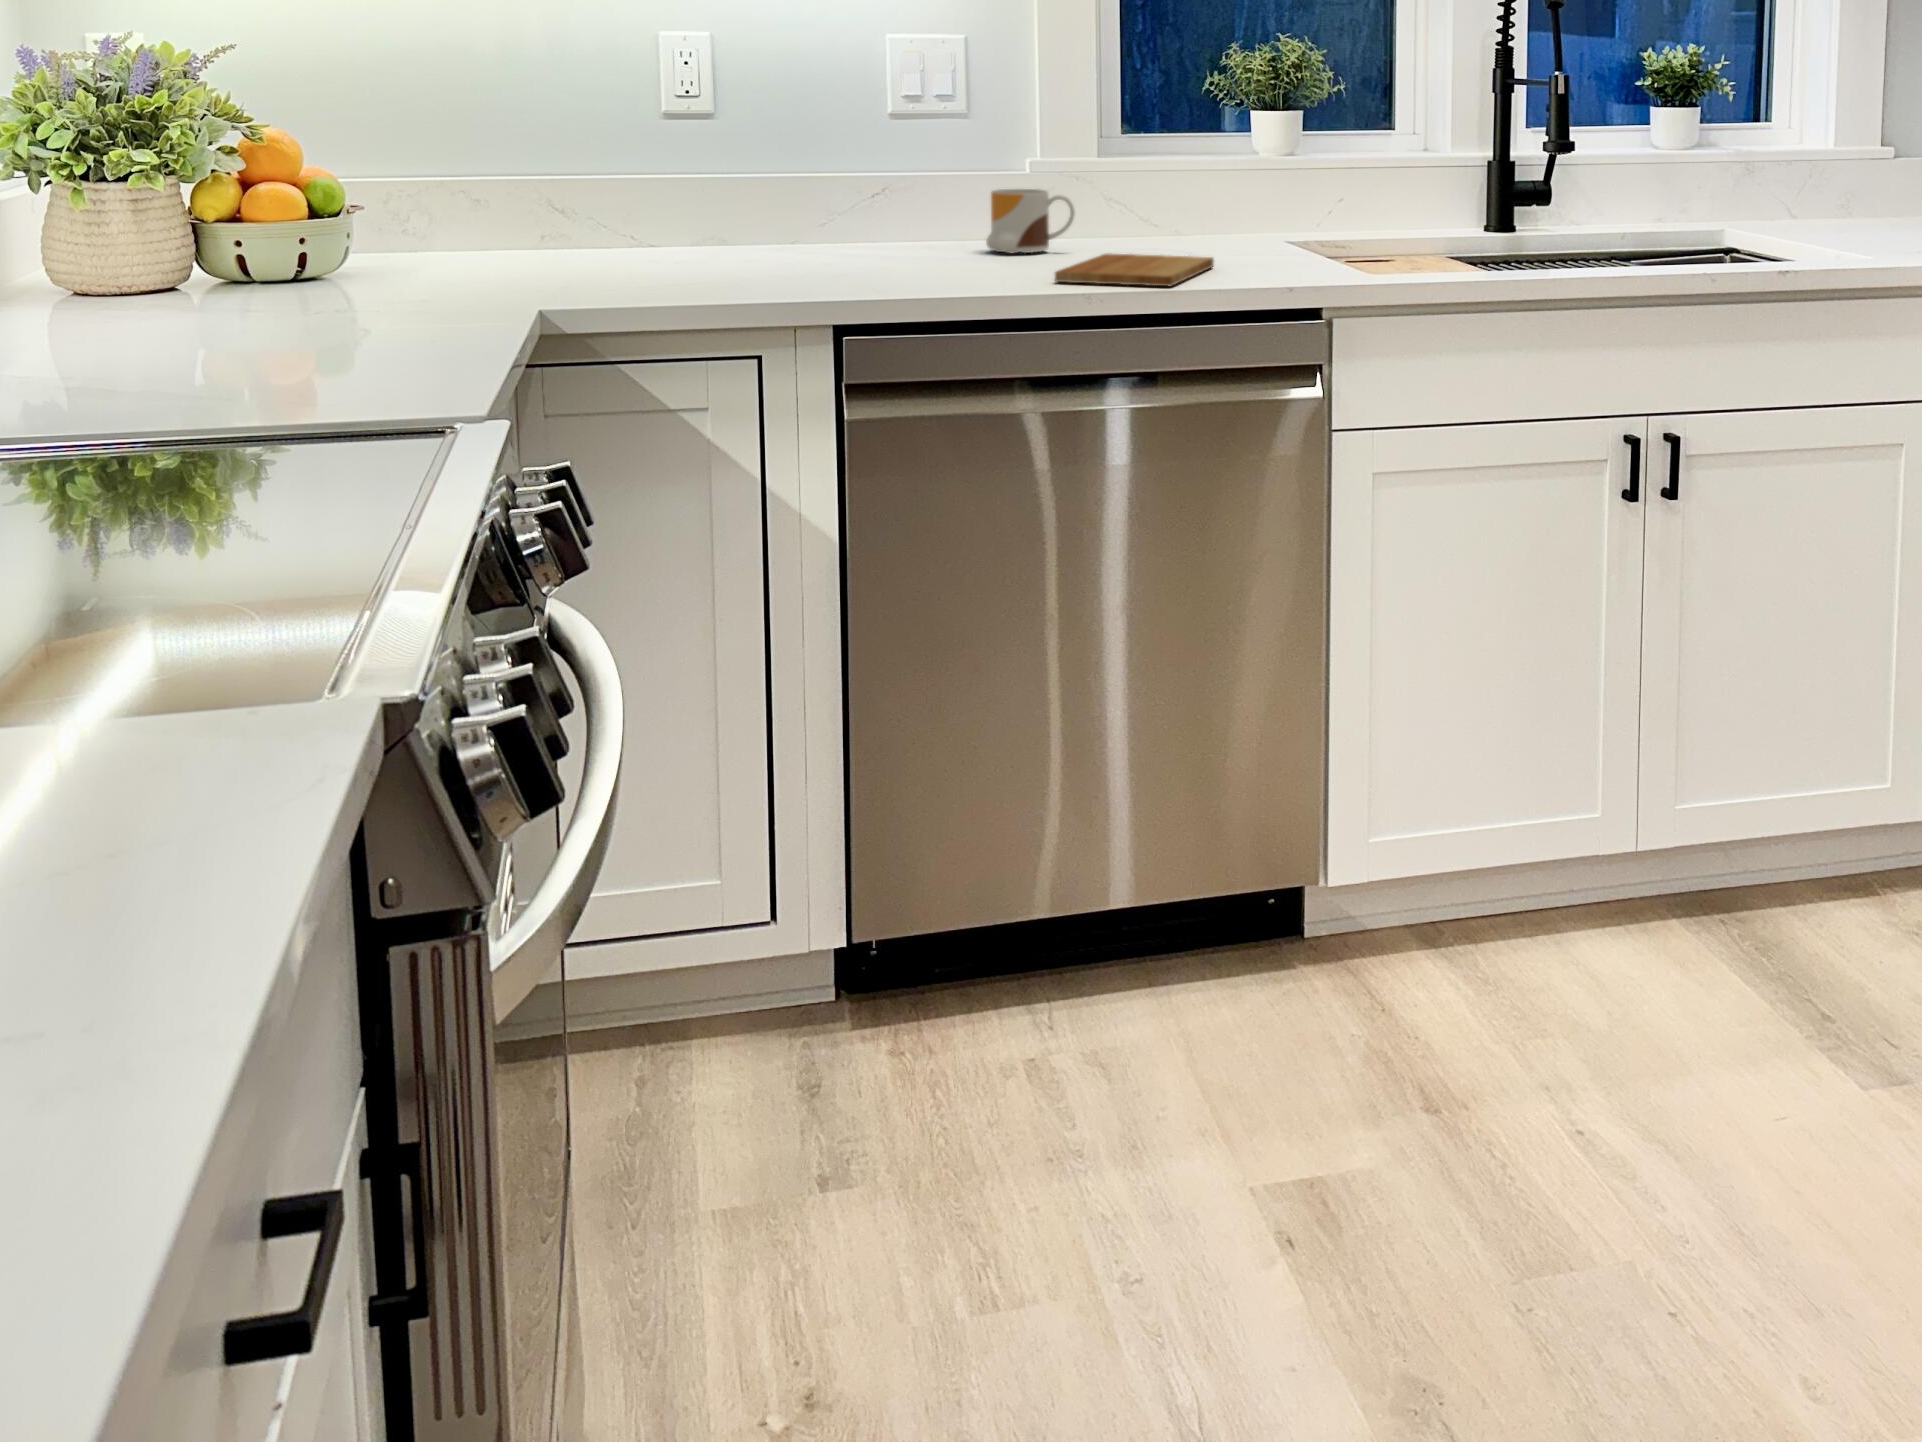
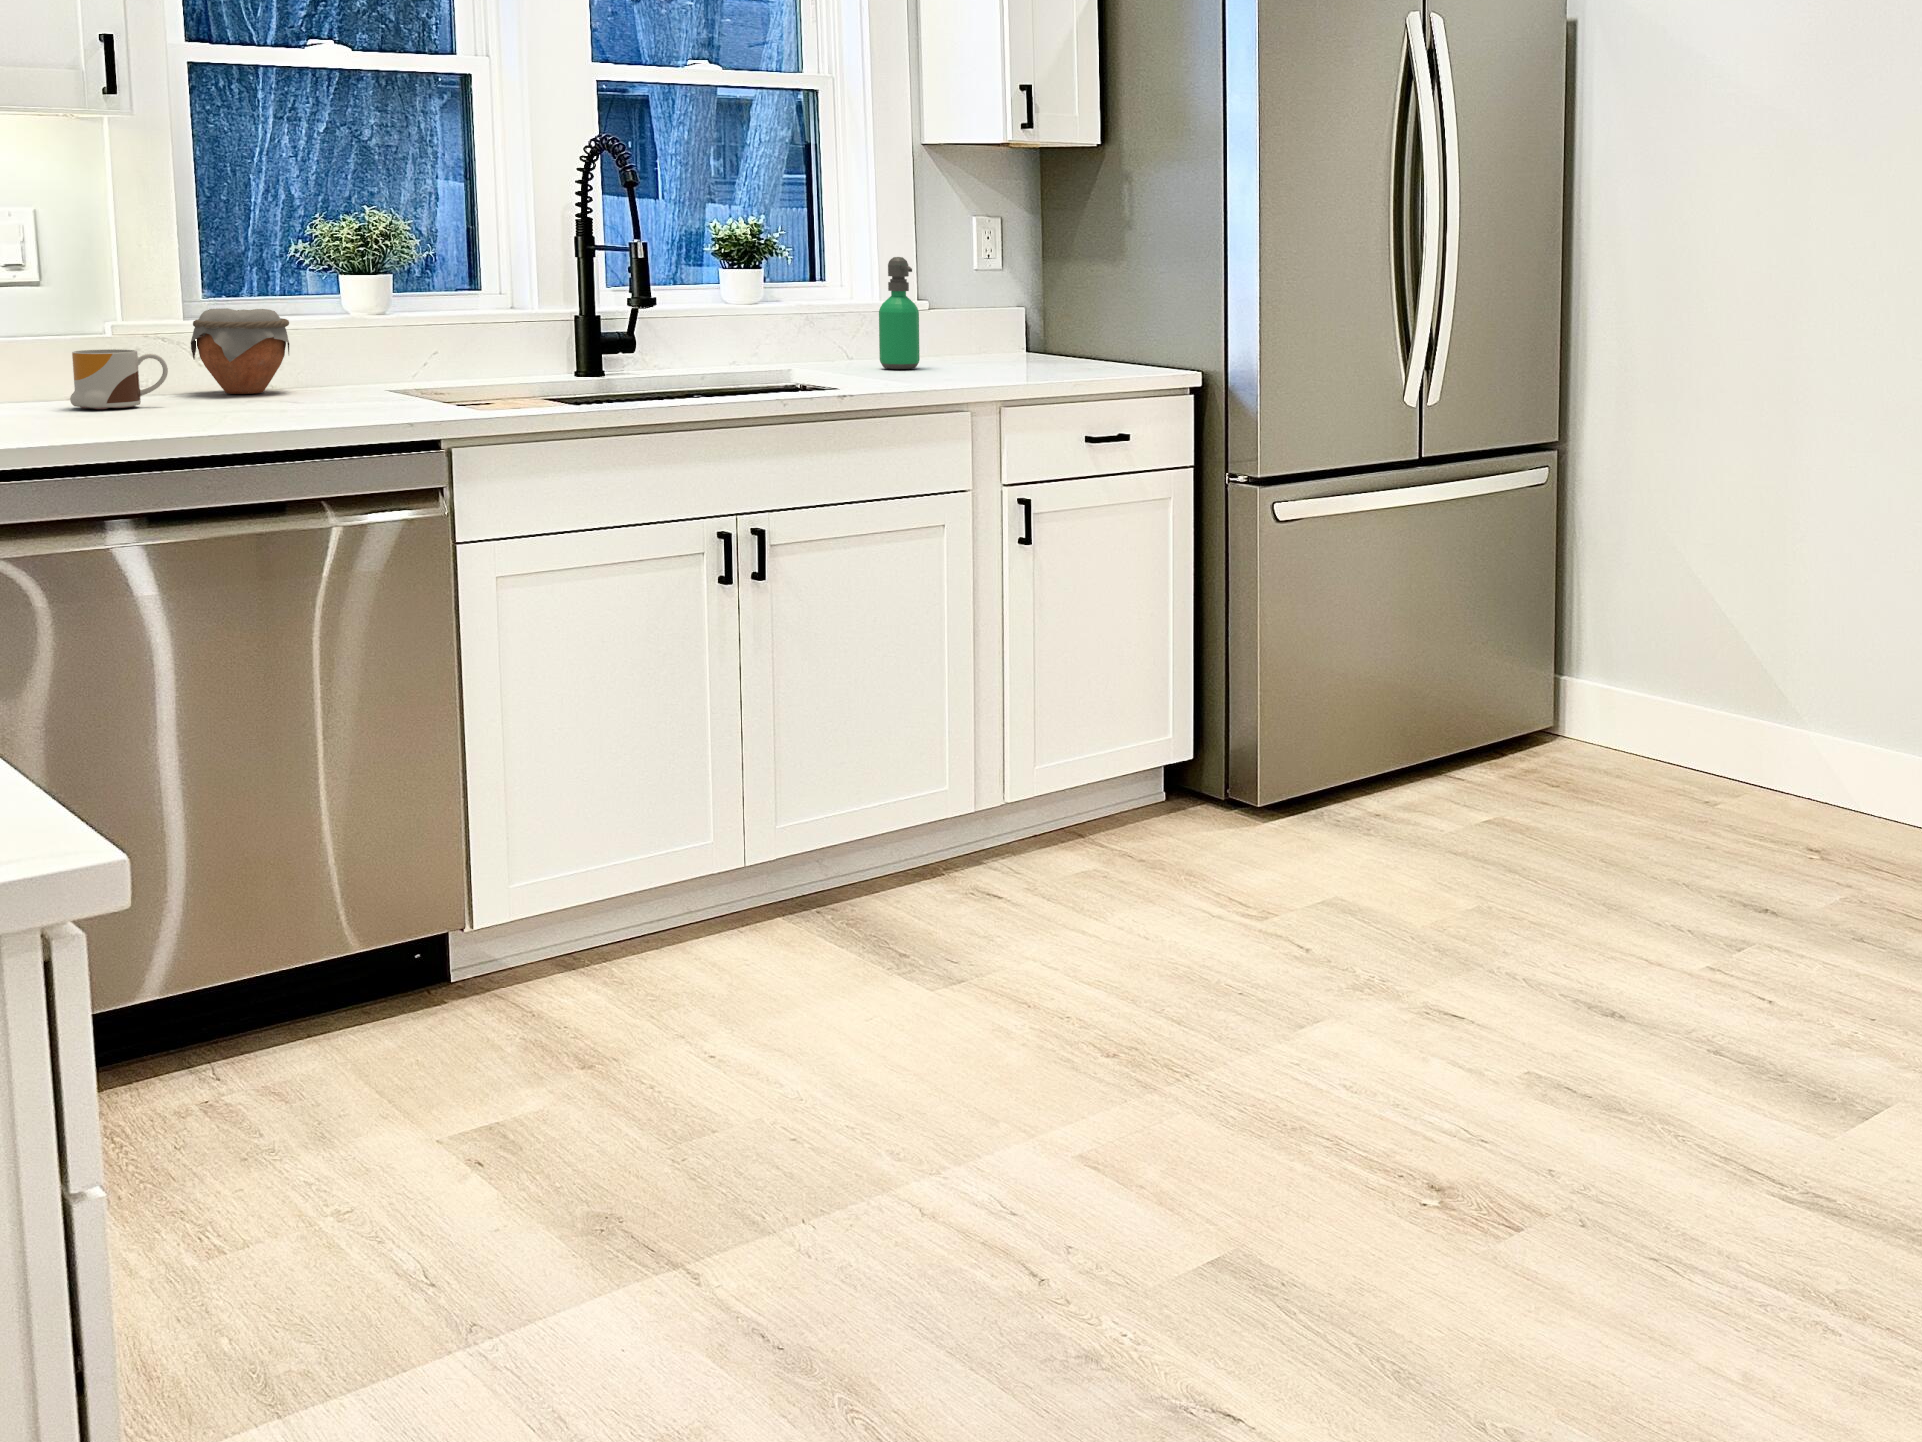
soap dispenser: none [1833,92,1886,234] -> present [879,257,920,369]
jar: none [1103,146,1196,240] -> present [191,308,289,394]
cutting board: present [1055,254,1214,286] -> none [167,403,325,428]

